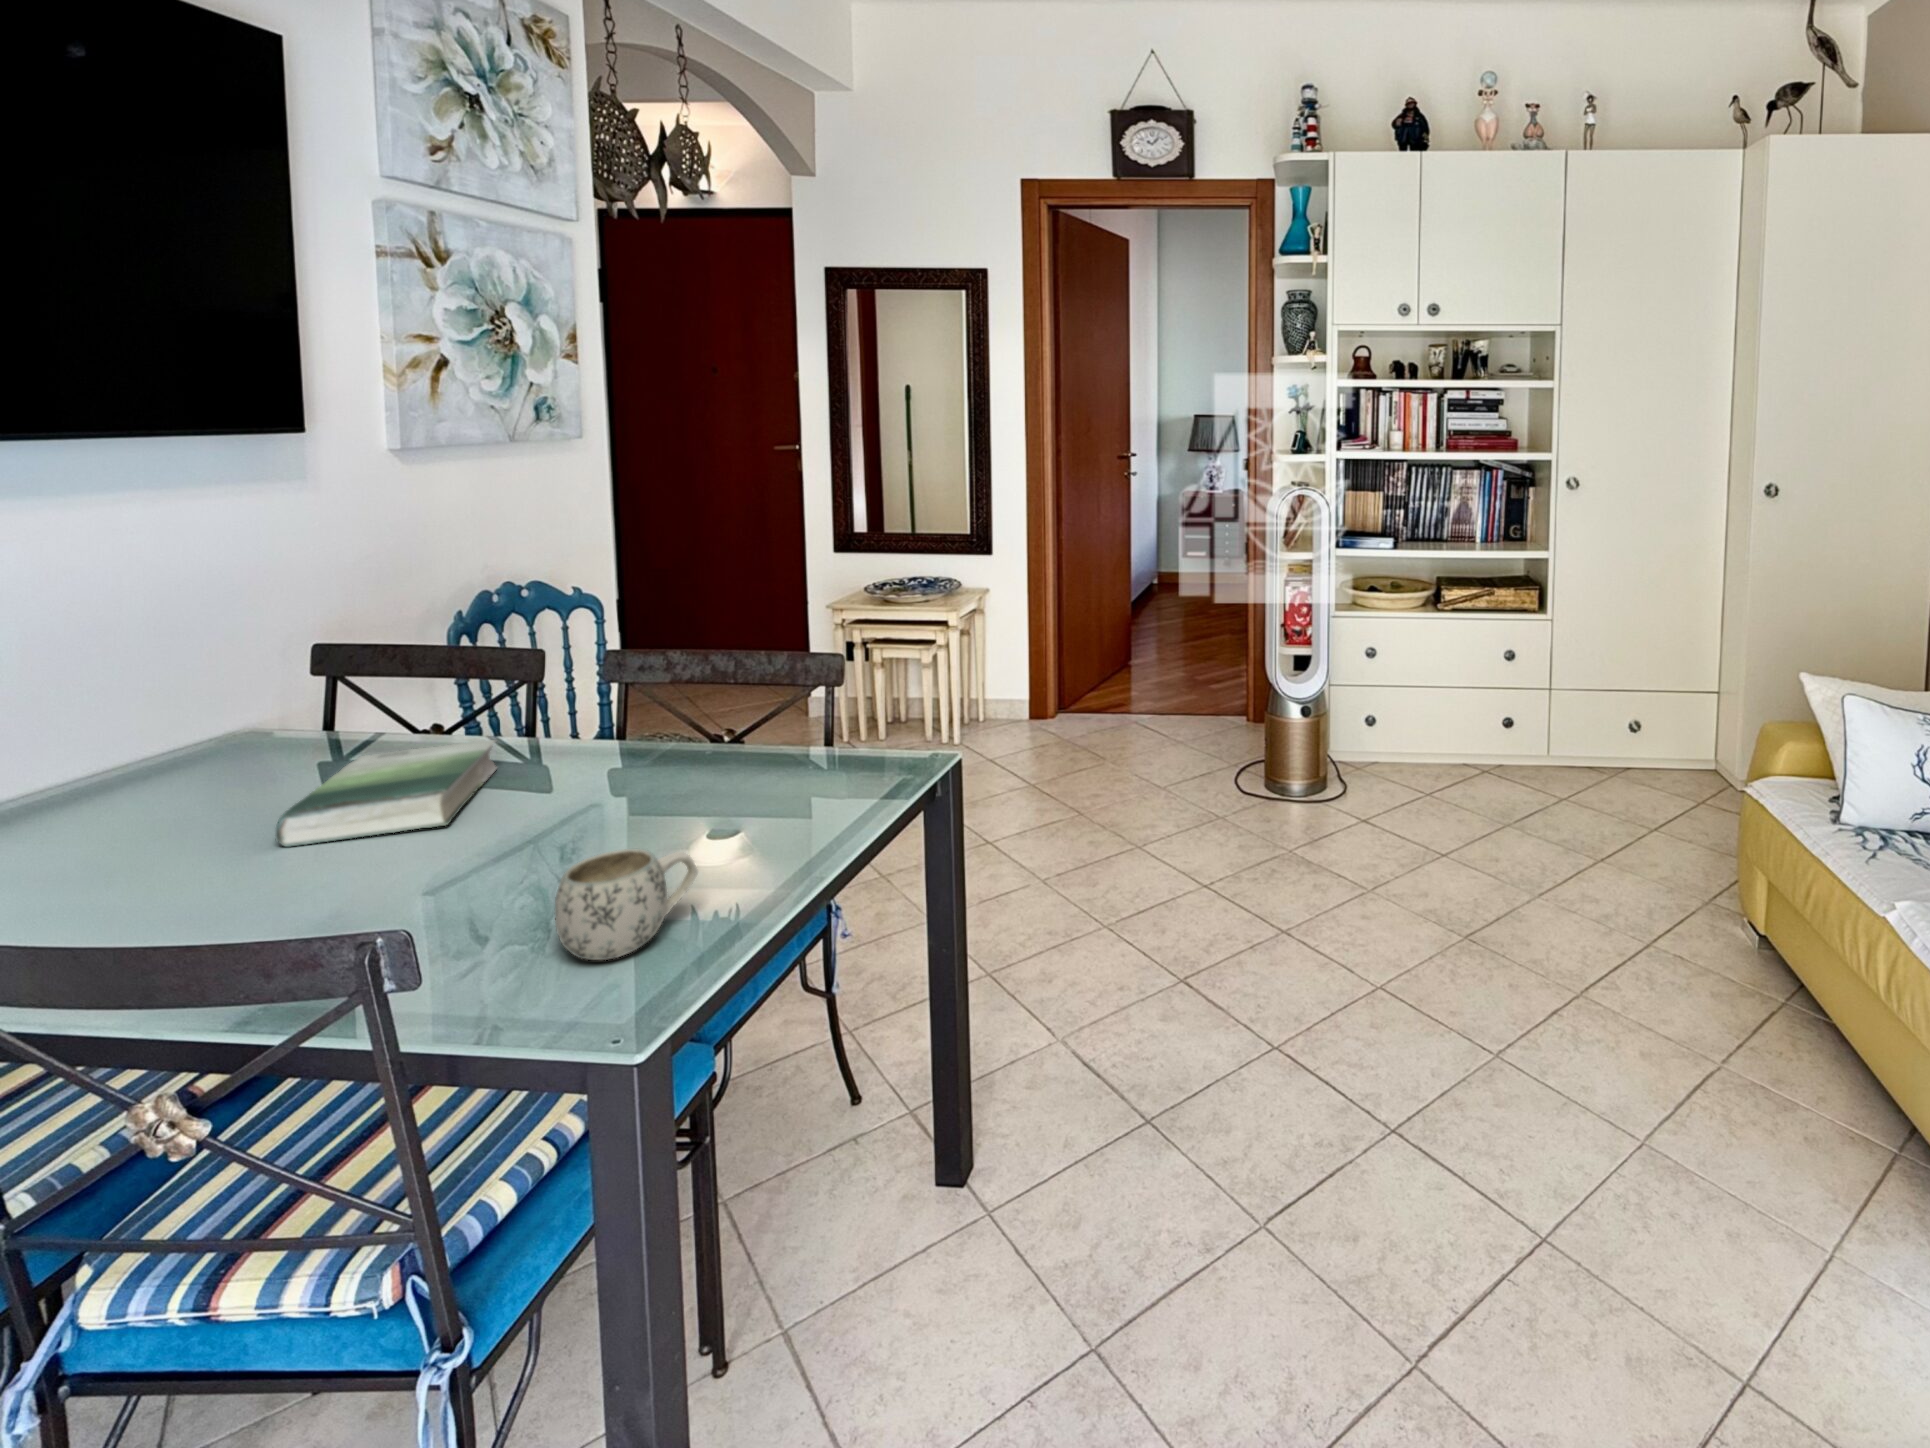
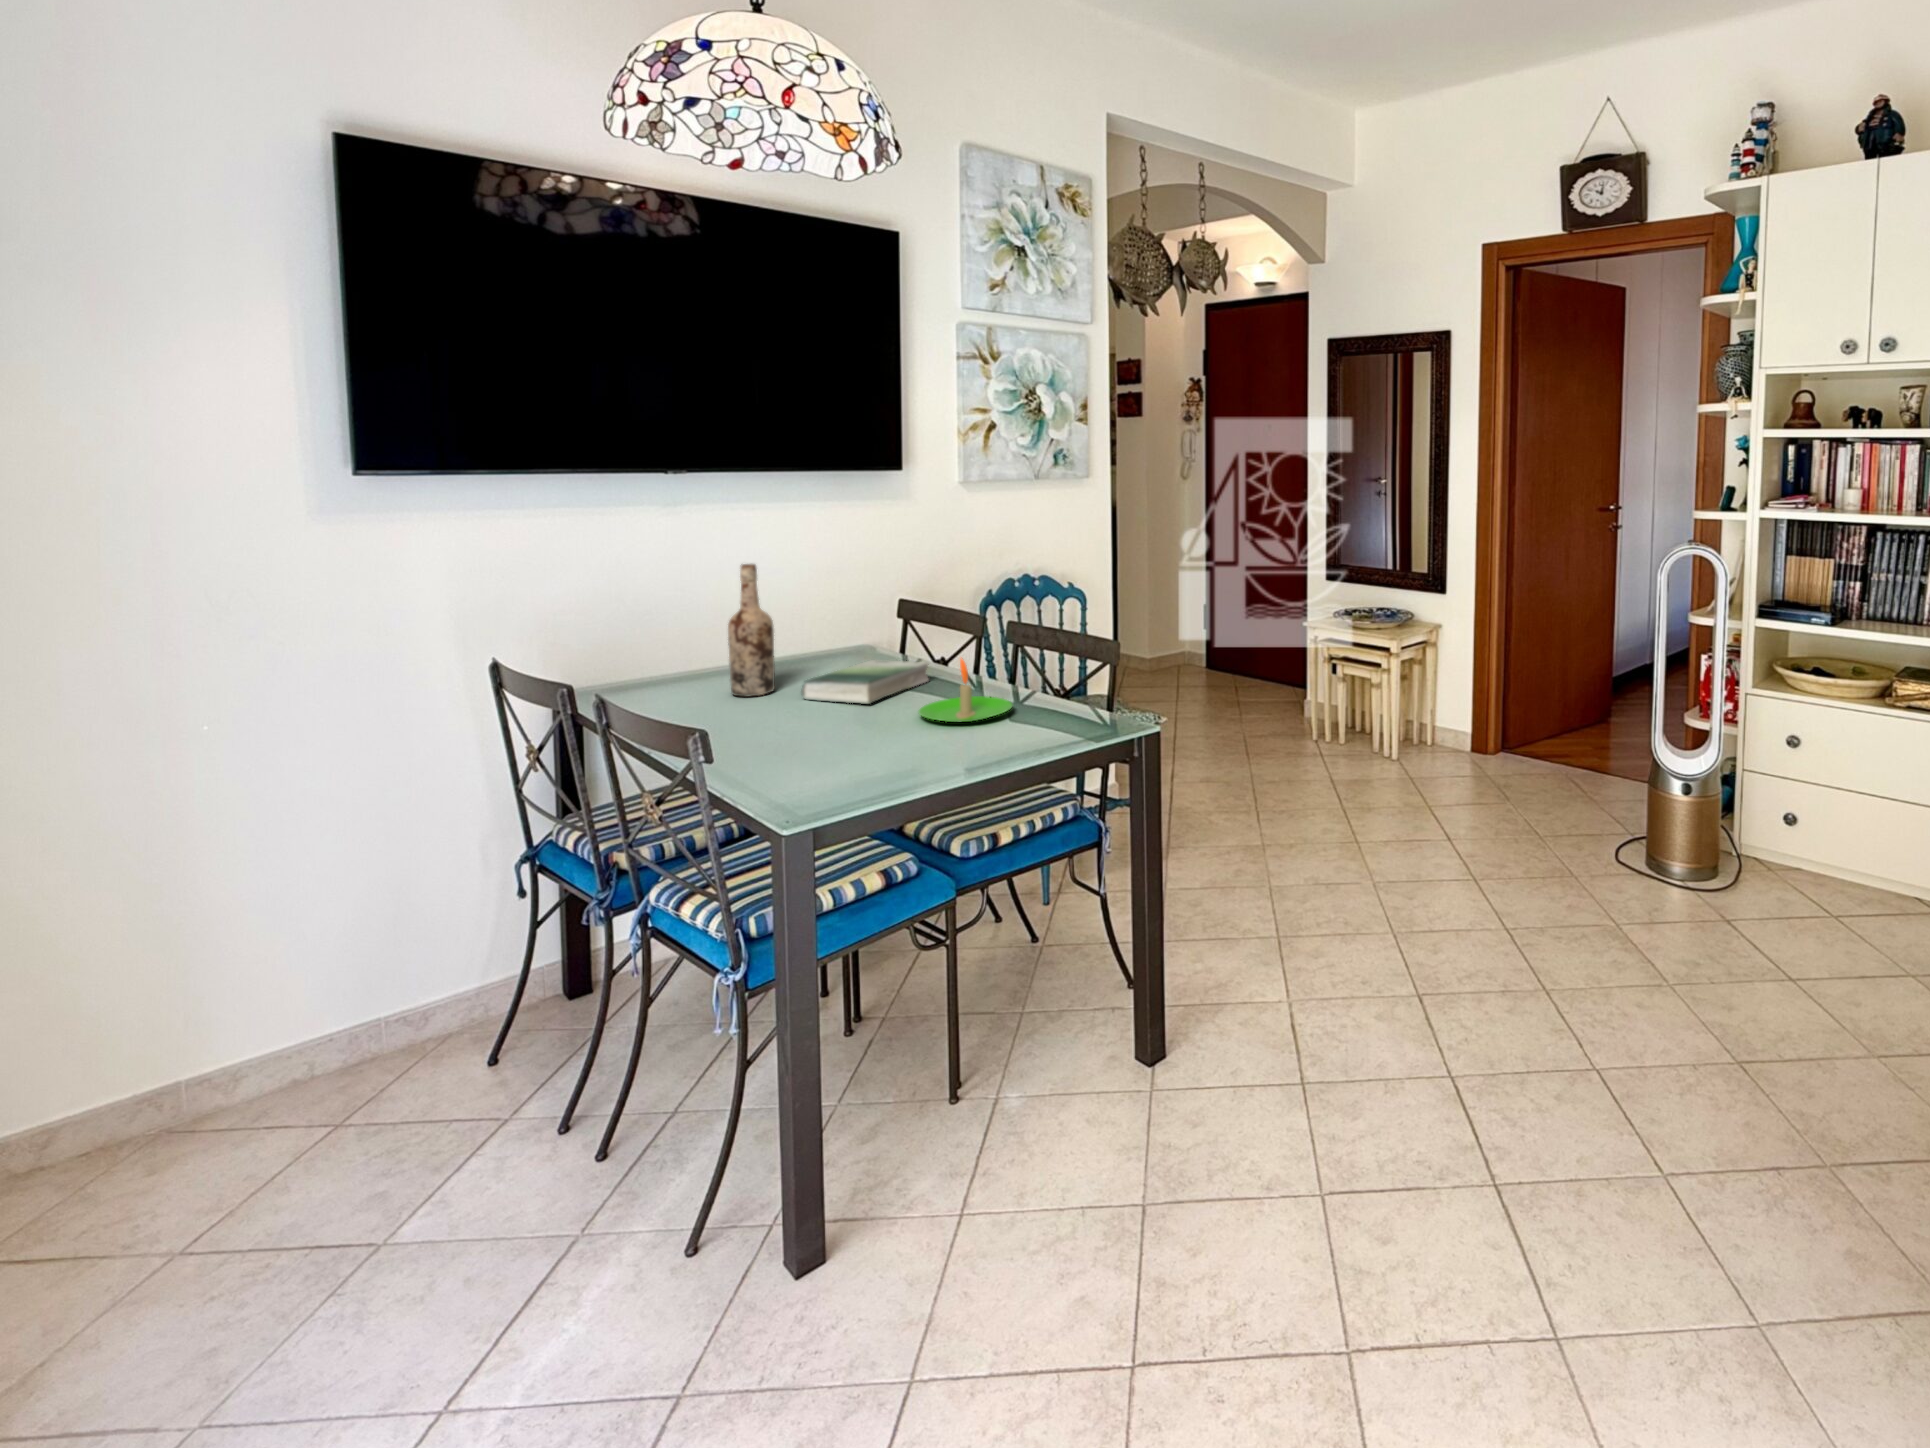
wine bottle: none [61,620,185,876] -> present [728,564,775,697]
candle: none [568,718,728,822] -> present [919,659,1012,722]
mug: present [554,849,698,960] -> none [814,723,895,786]

